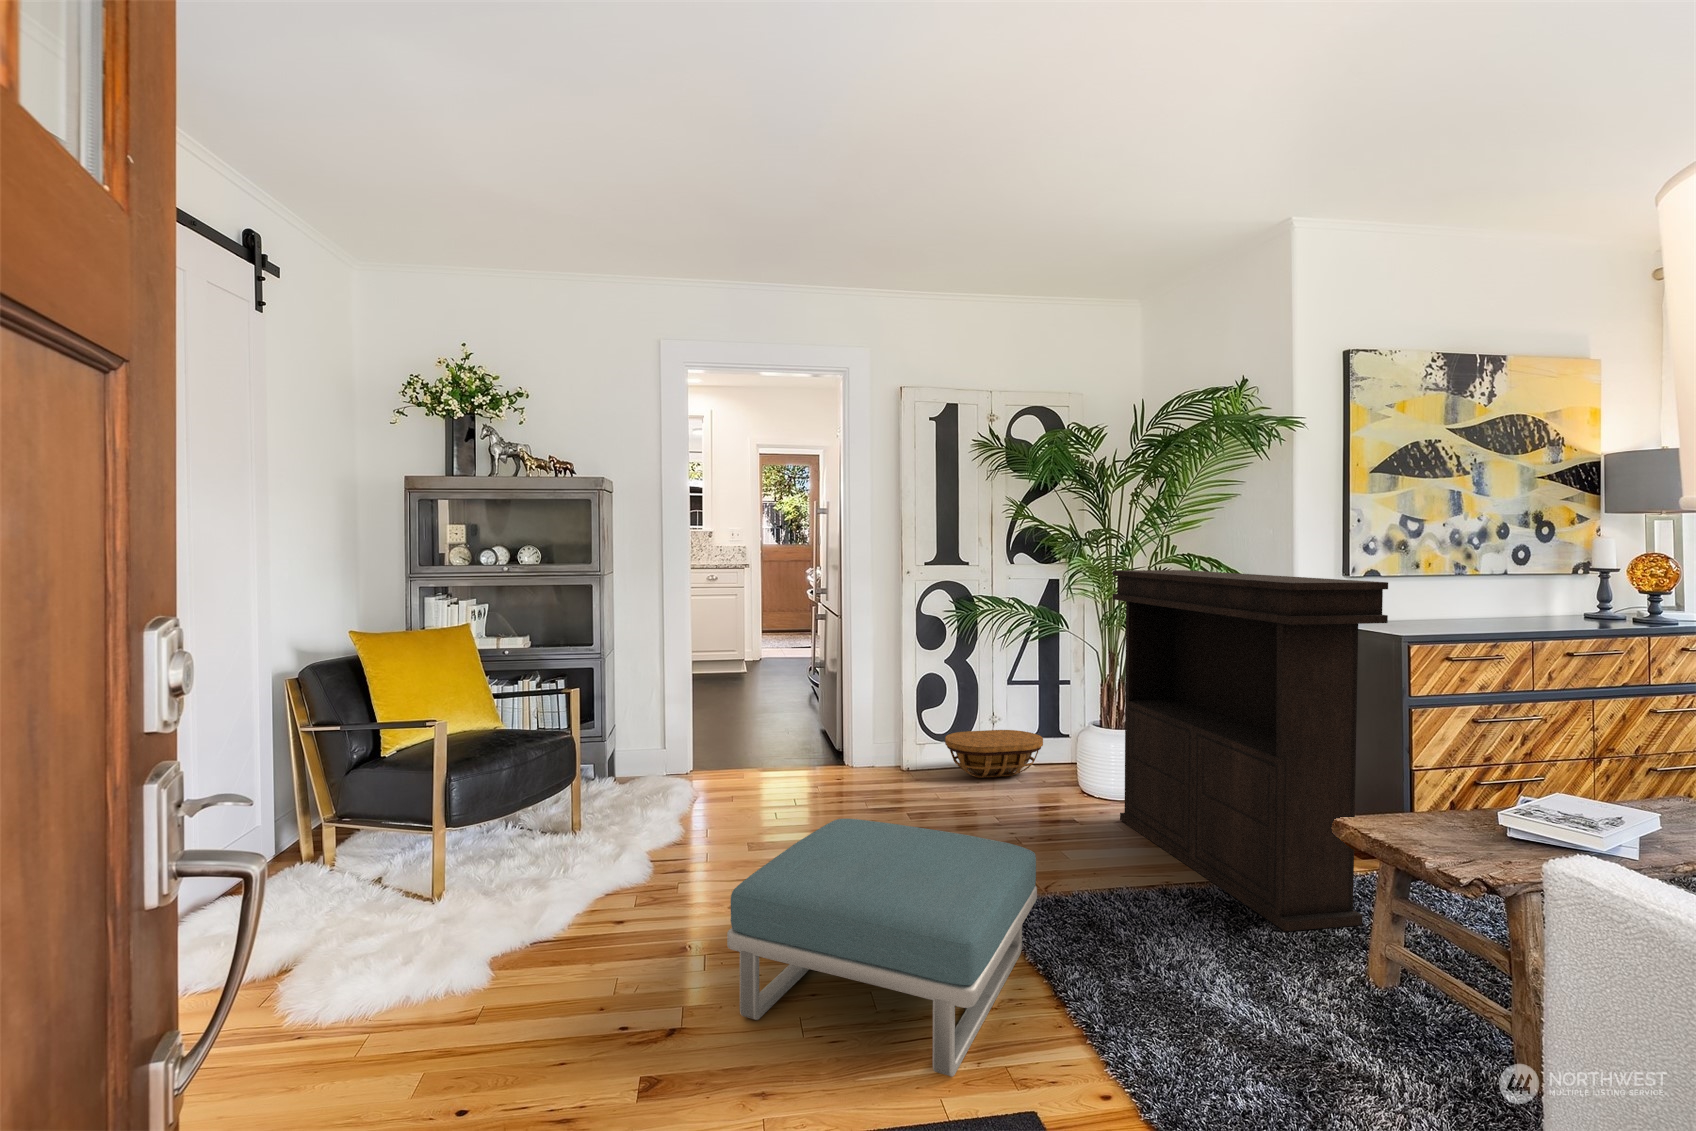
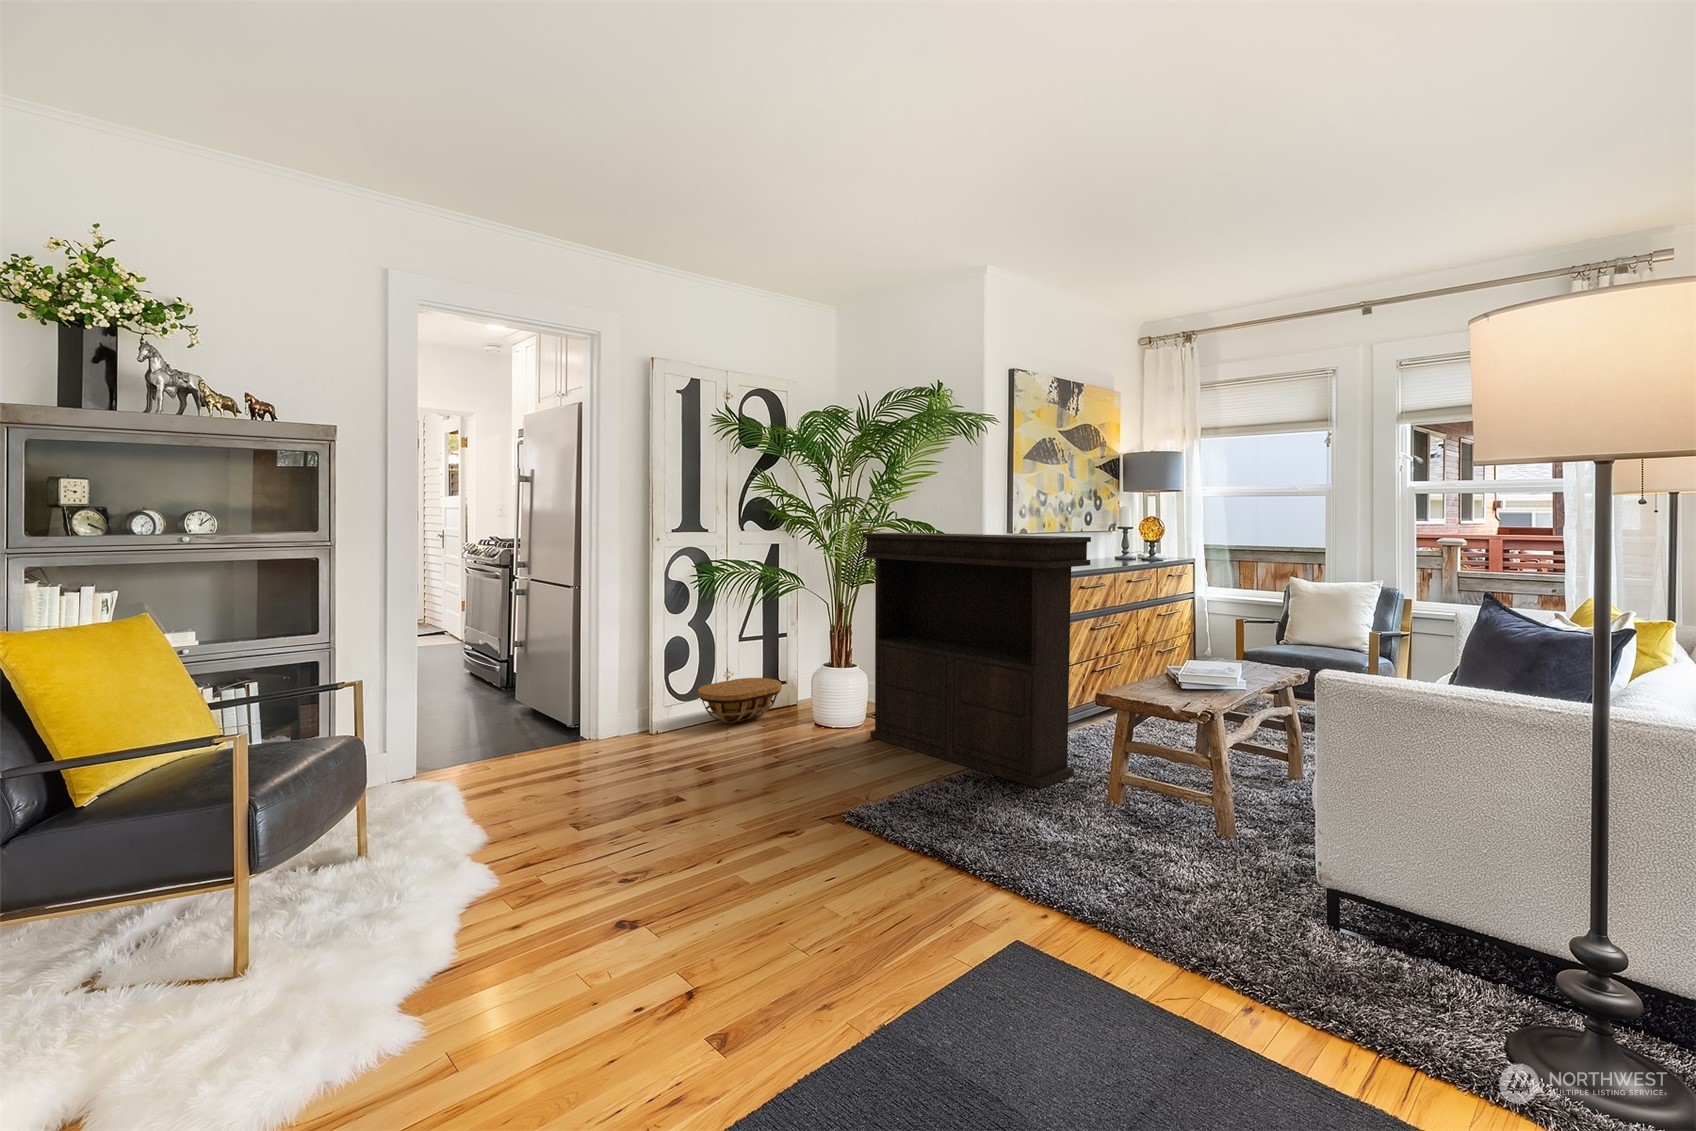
footstool: present [727,819,1037,1076] -> none [721,759,962,960]

